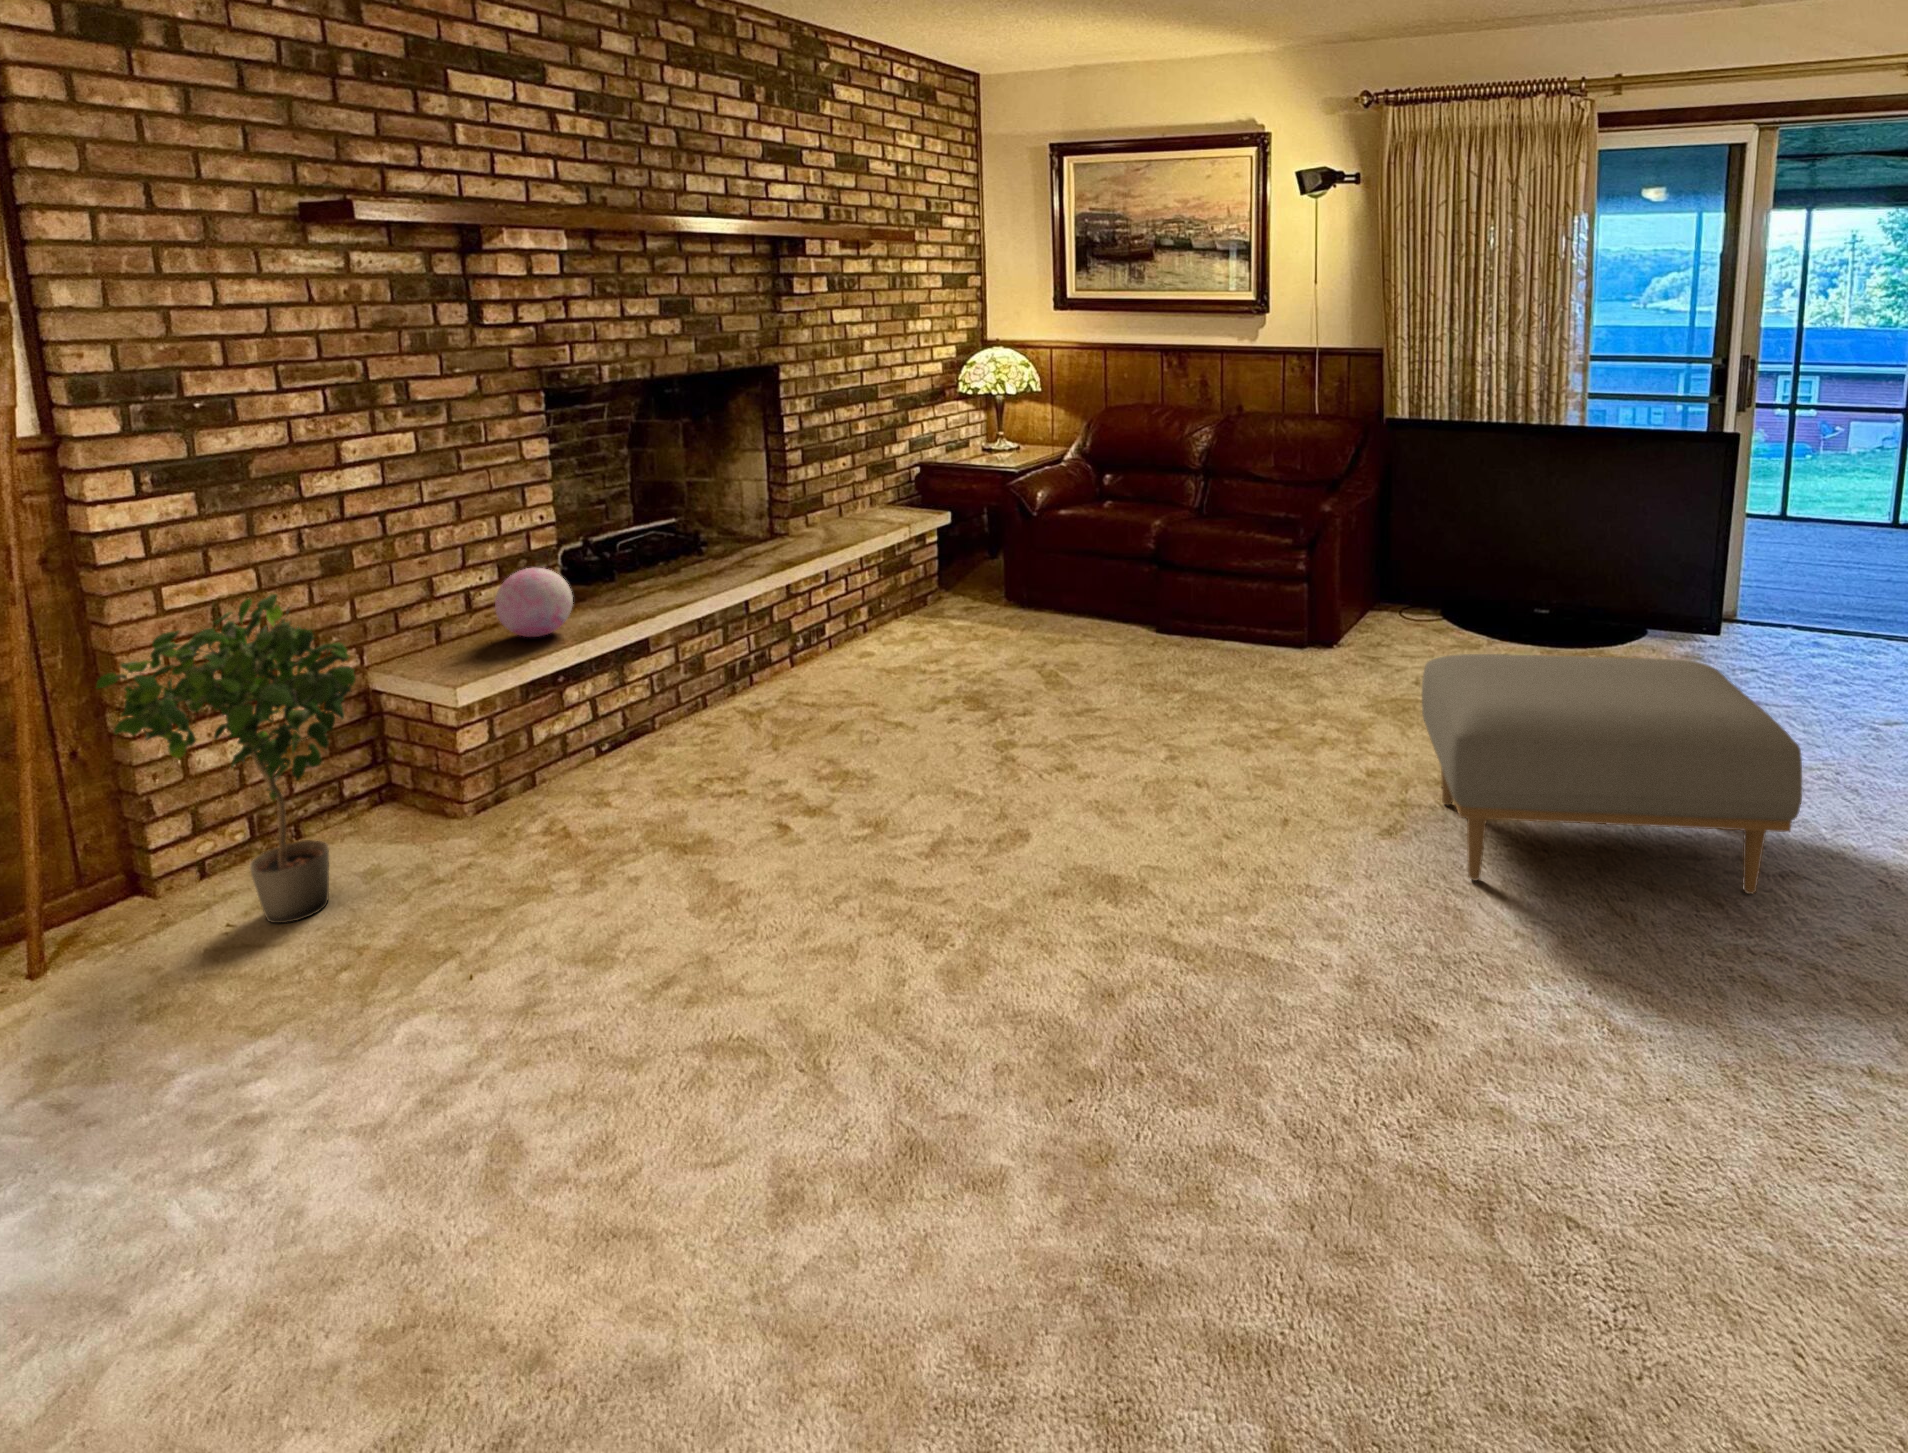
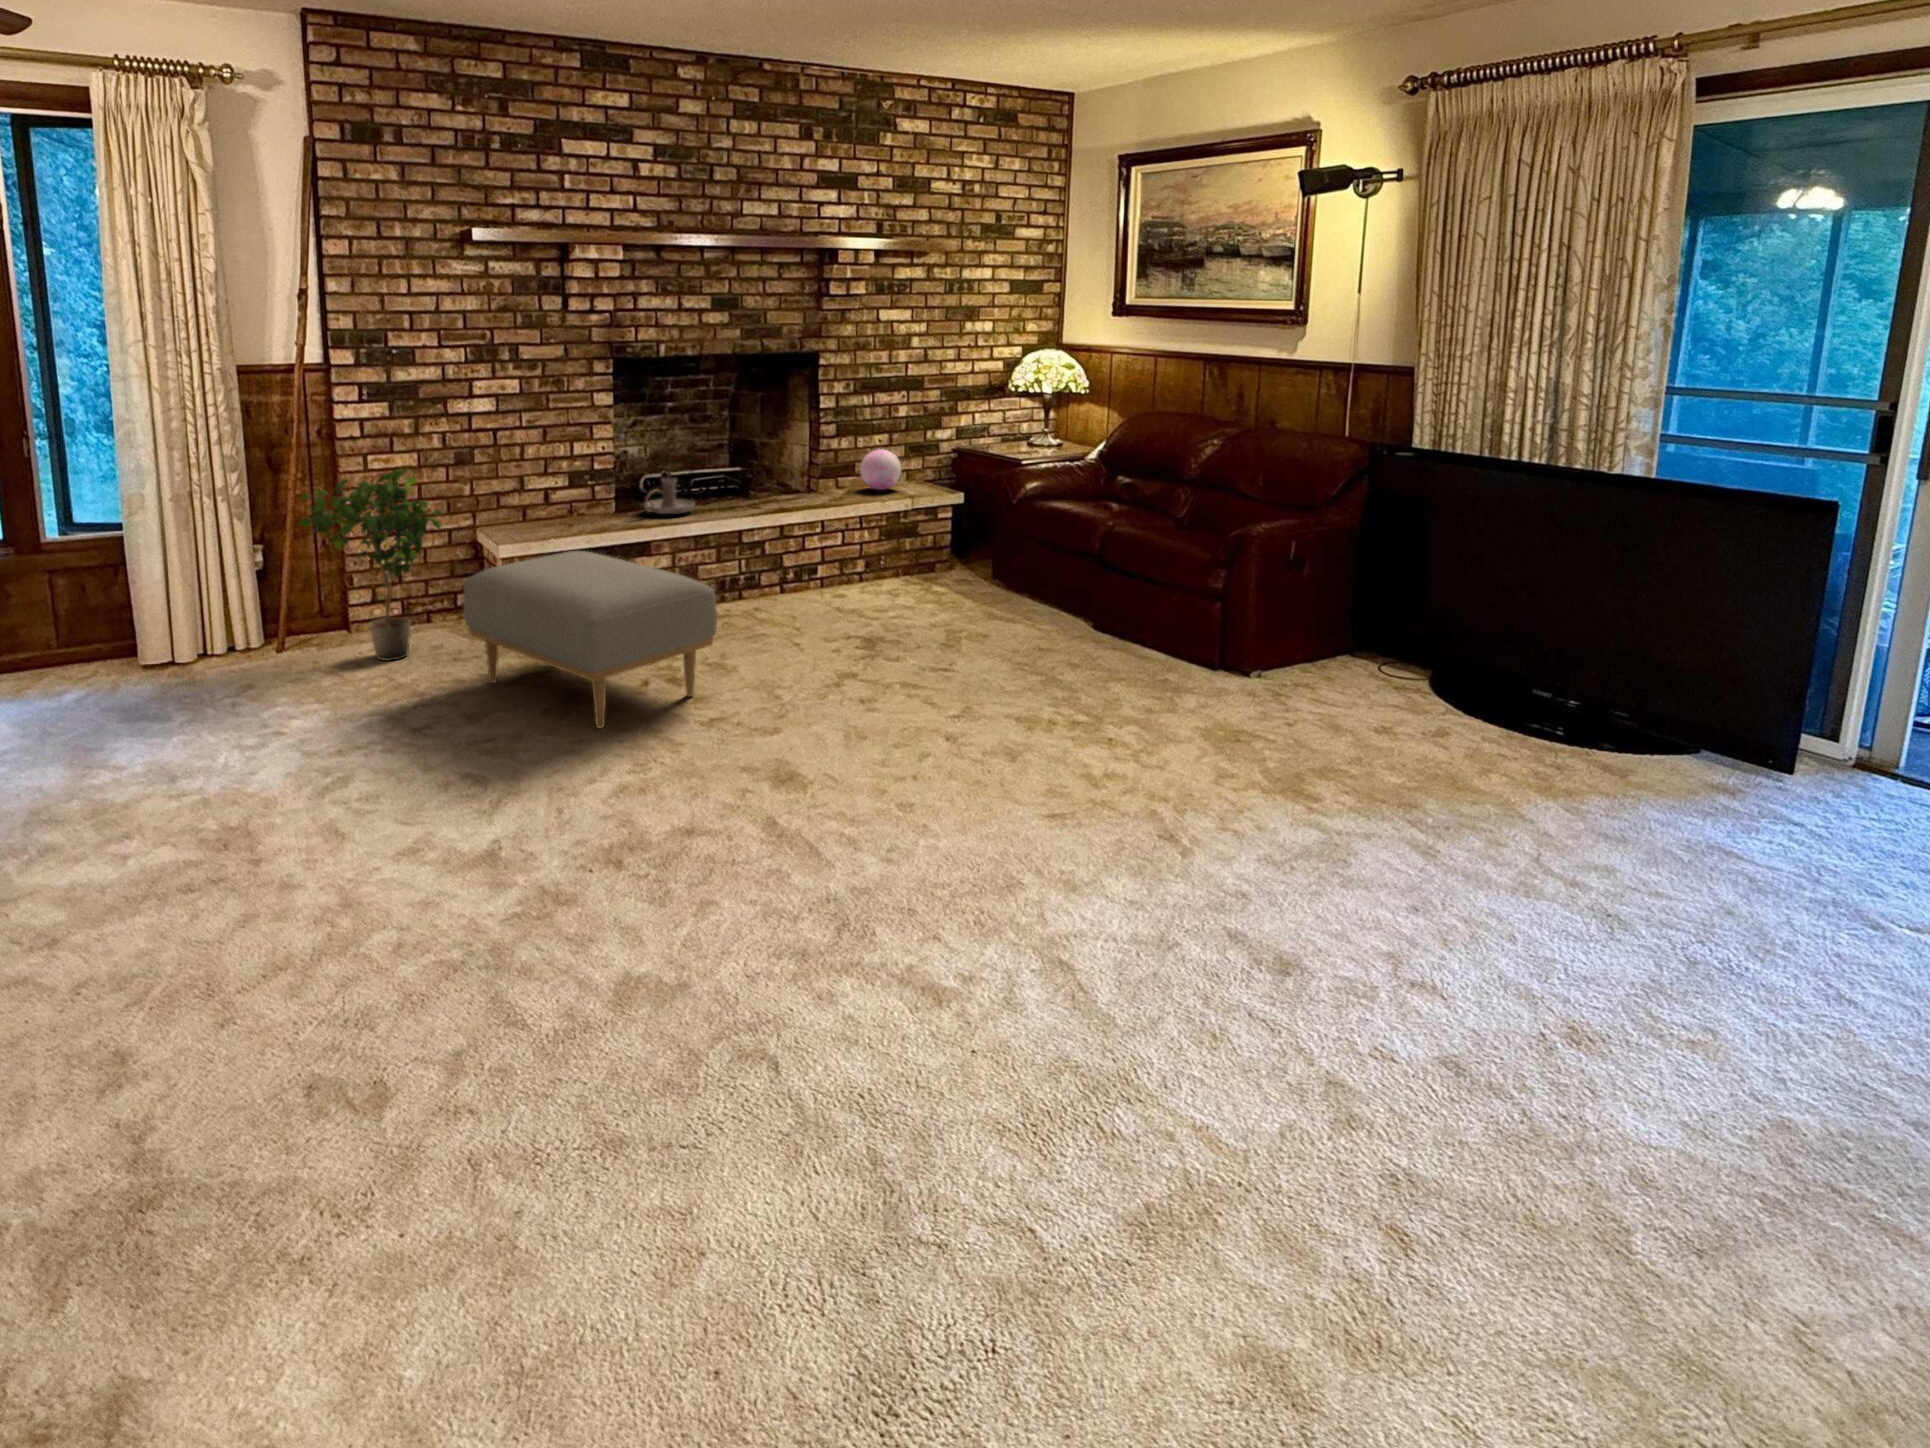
candle holder: none [604,545,679,597] -> present [644,478,695,514]
decorative orb: present [495,568,573,637] -> present [860,449,901,490]
ottoman: present [1422,654,1802,894] -> present [464,551,717,728]

